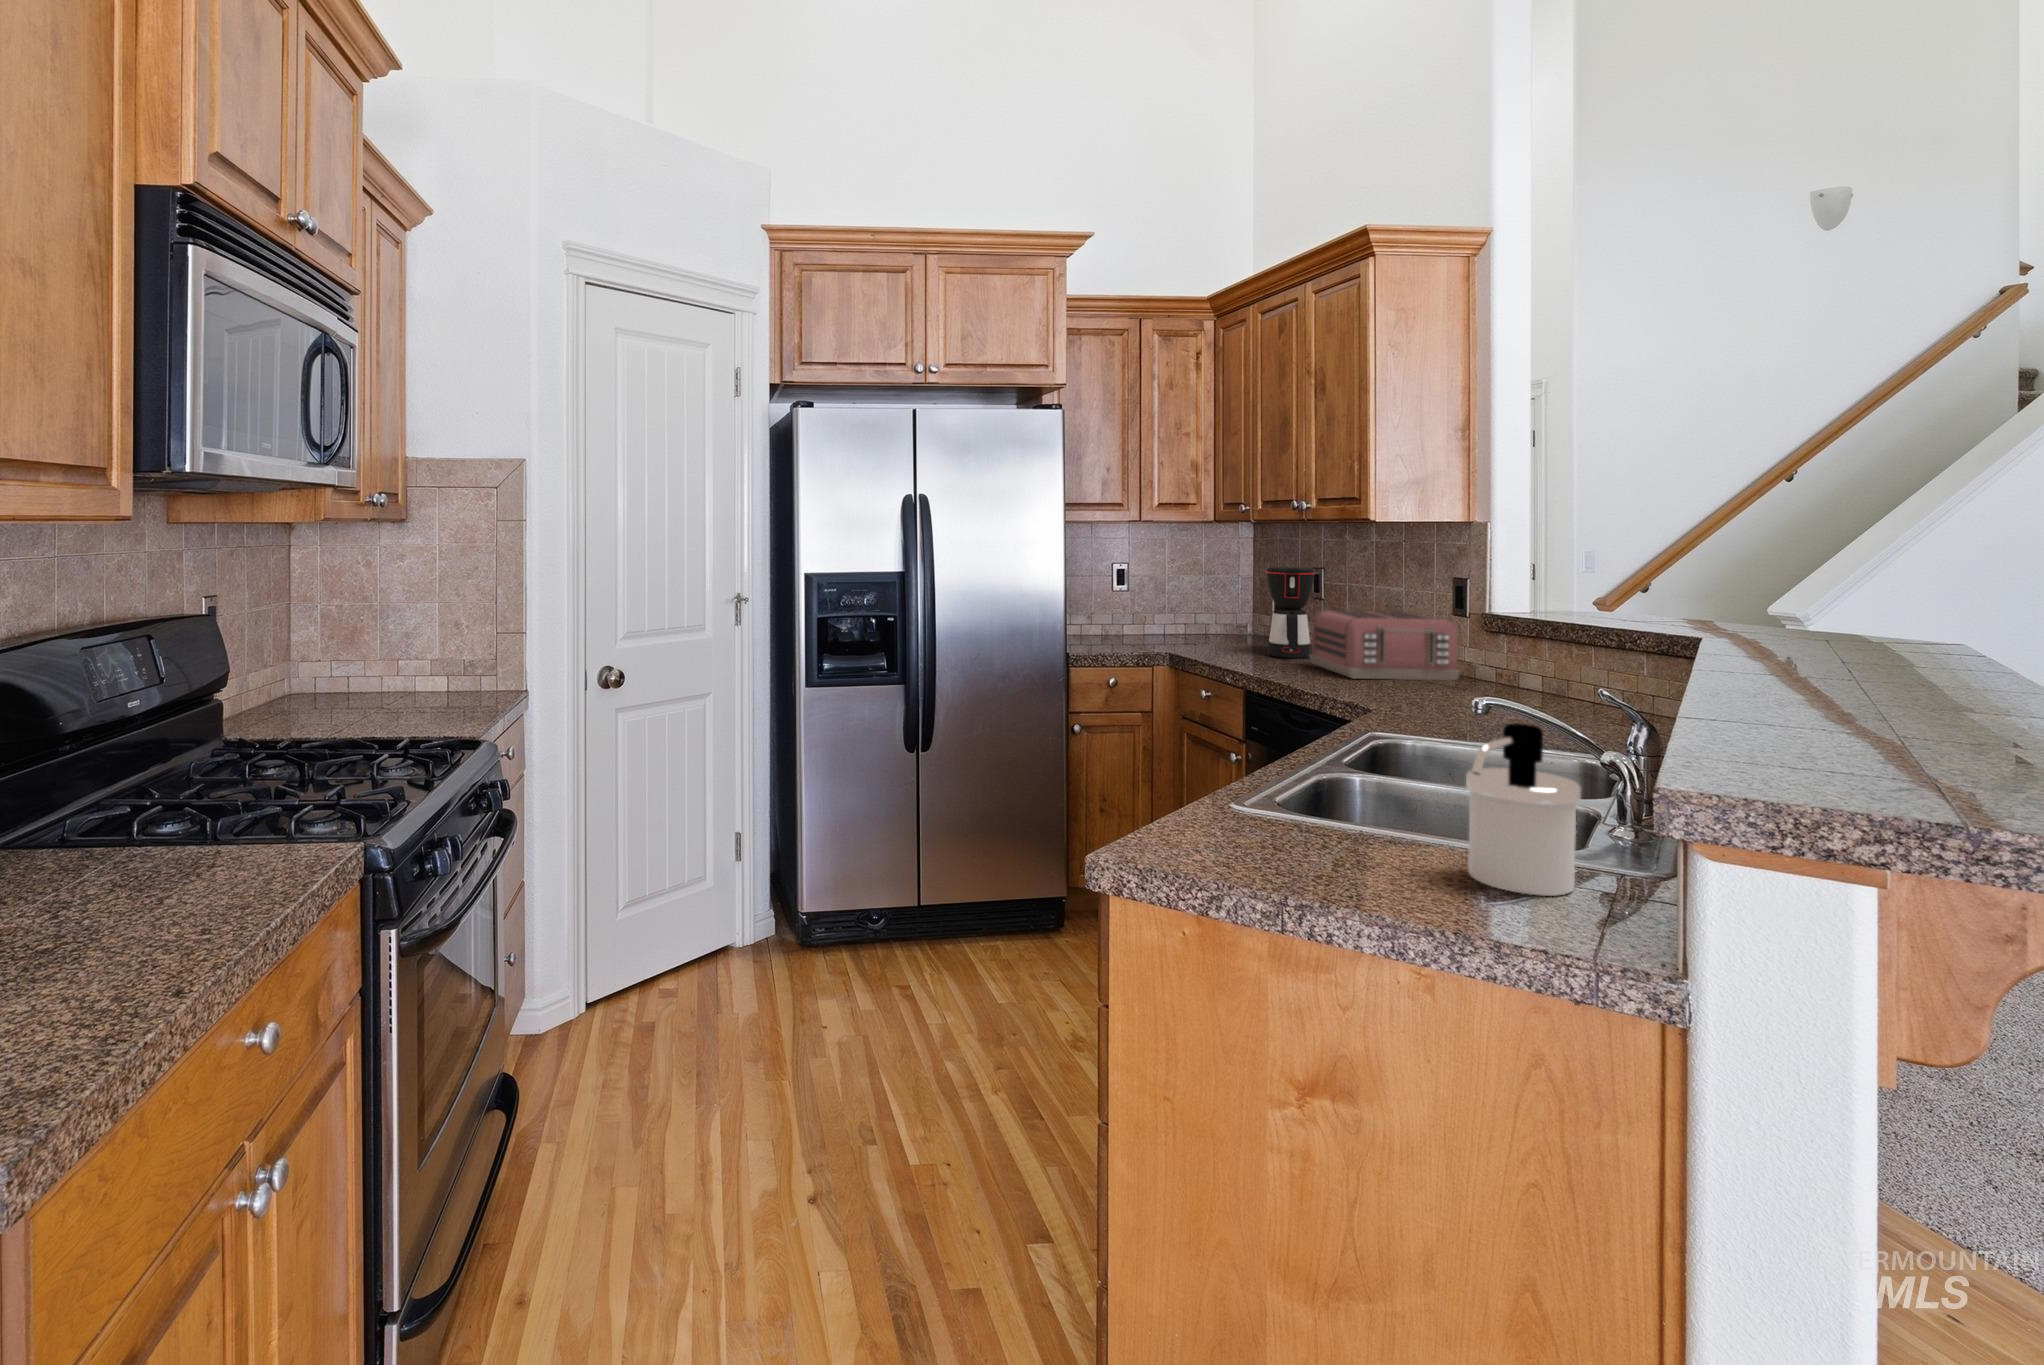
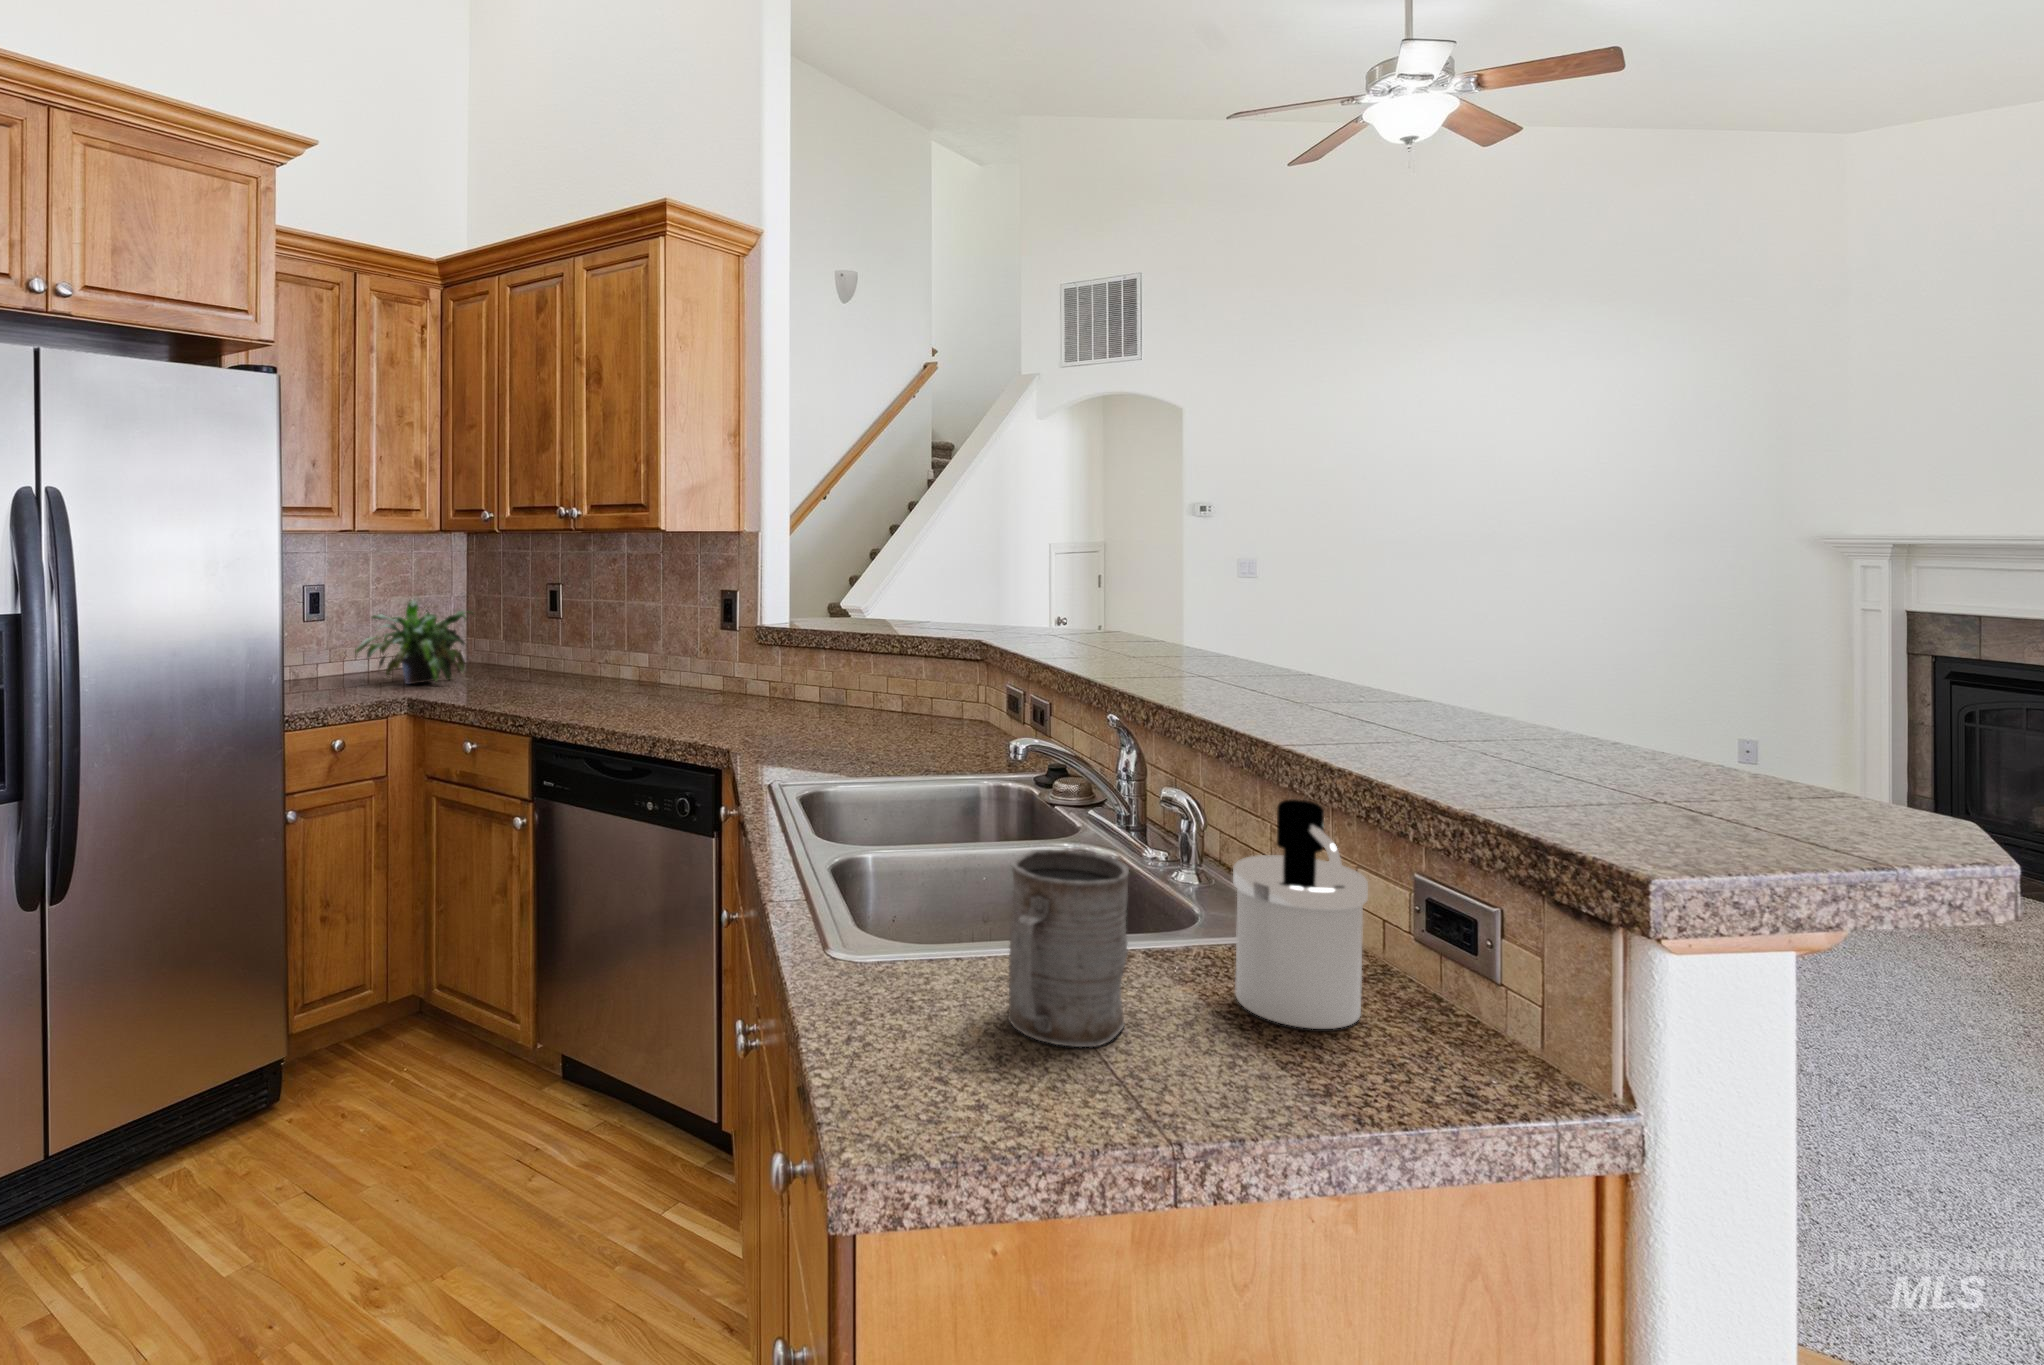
coffee maker: present [1266,567,1315,658] -> none [528,588,585,697]
potted plant: none [1142,575,1239,641] -> present [356,601,473,684]
toaster: present [1310,610,1459,680] -> none [597,634,759,718]
mug: none [1258,736,1368,861] -> present [1008,850,1129,1047]

